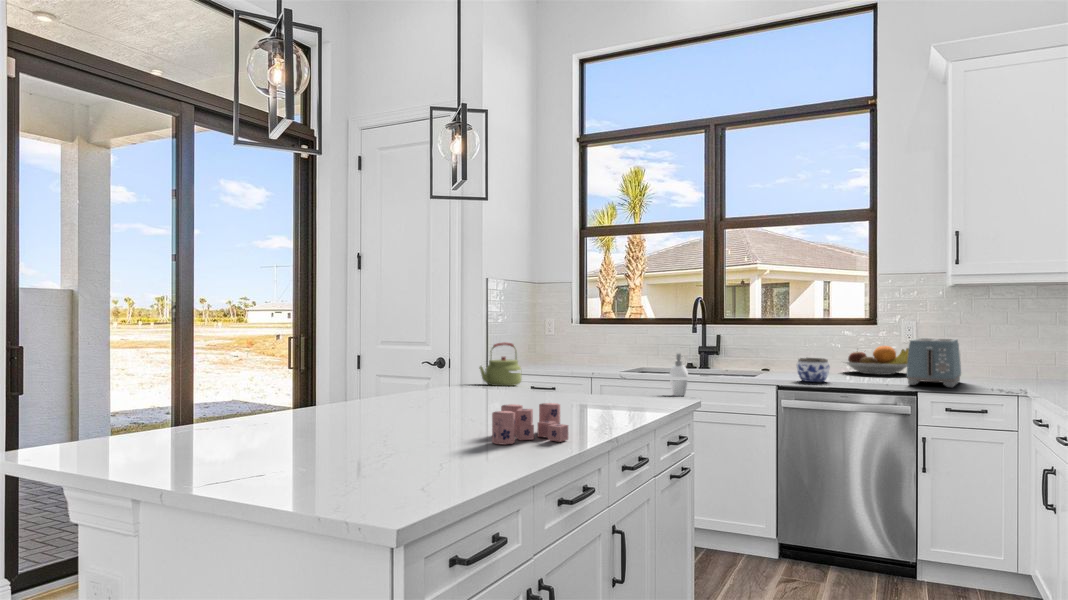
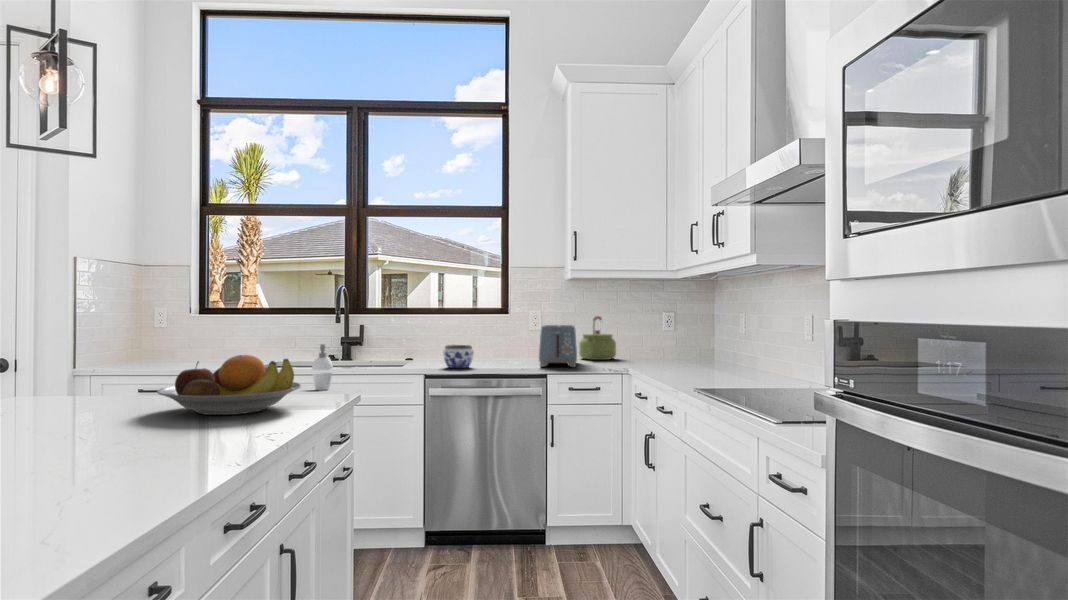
kettle: present [479,342,522,386] -> present [579,316,616,360]
fruit bowl: present [842,346,909,375] -> present [157,355,301,415]
candle: present [492,403,568,444] -> none [79,408,208,477]

